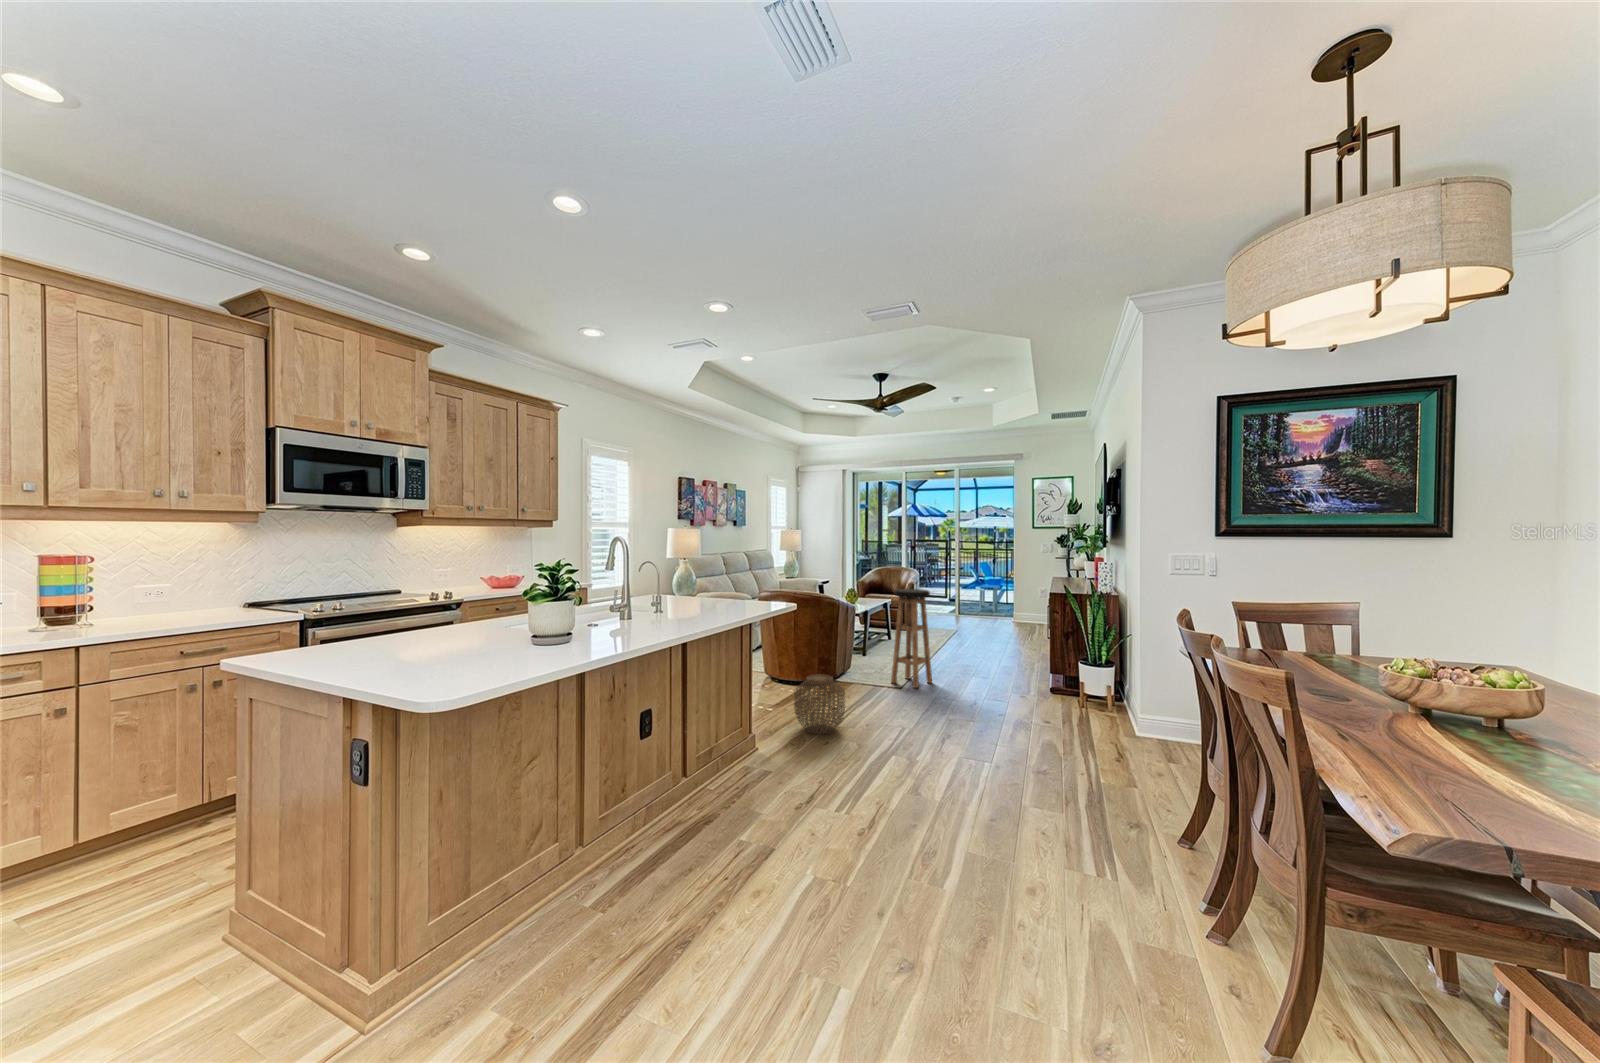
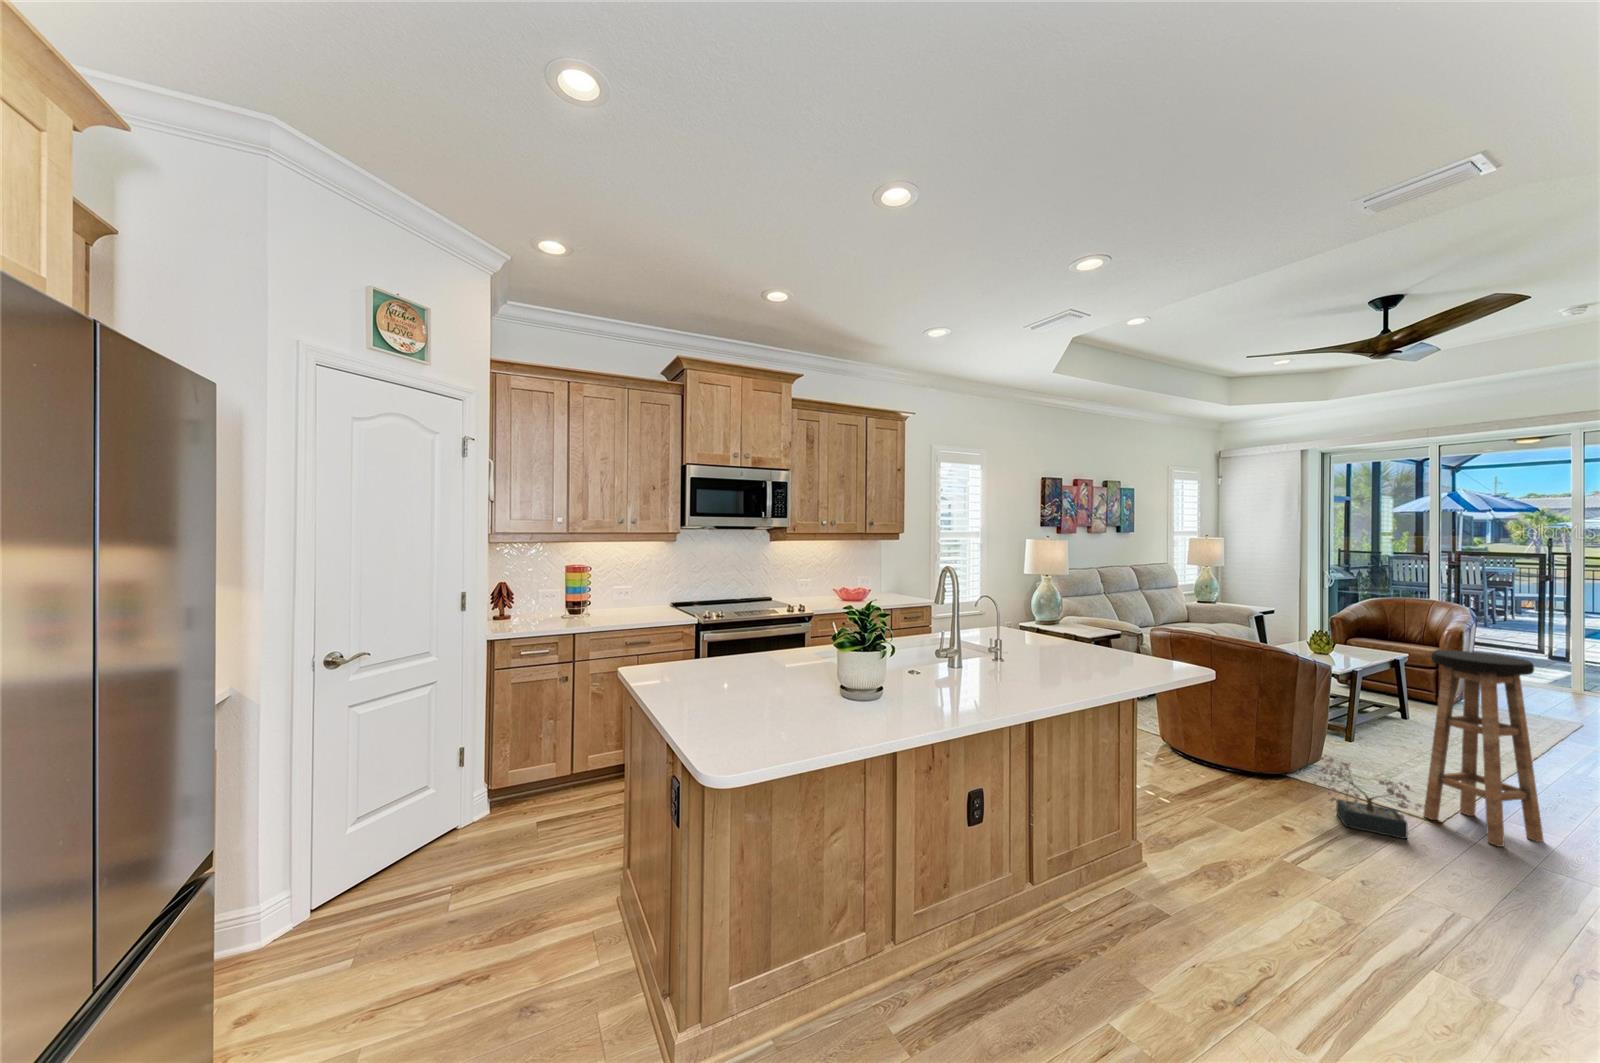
decorative plant: none [846,656,890,694] -> present [1314,755,1422,839]
woven basket: present [794,674,845,734] -> none [1201,791,1315,907]

